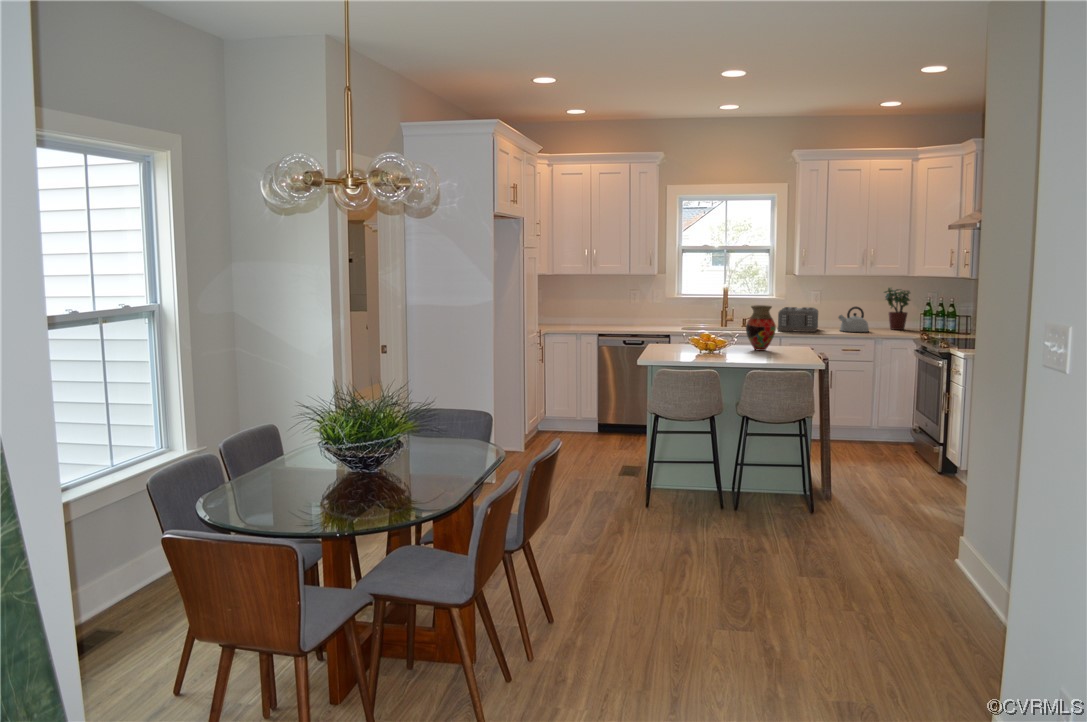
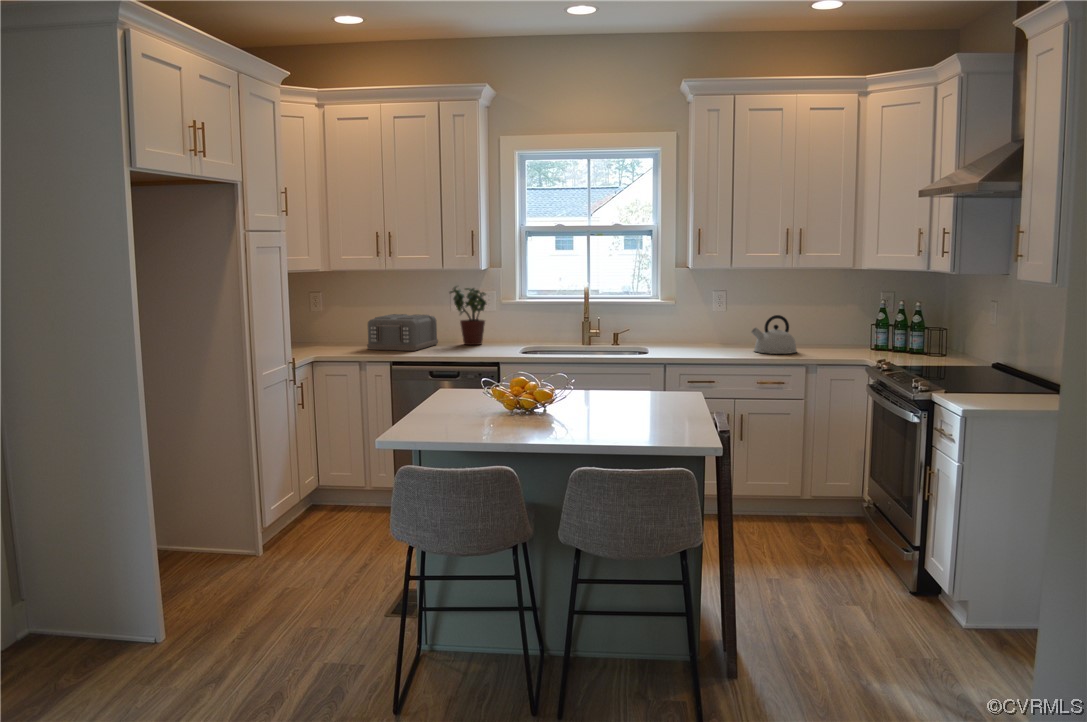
potted plant: present [884,288,910,330] -> present [450,286,486,345]
vase: present [746,305,776,351] -> none [592,322,642,400]
toaster: present [777,307,818,332] -> present [367,314,438,351]

